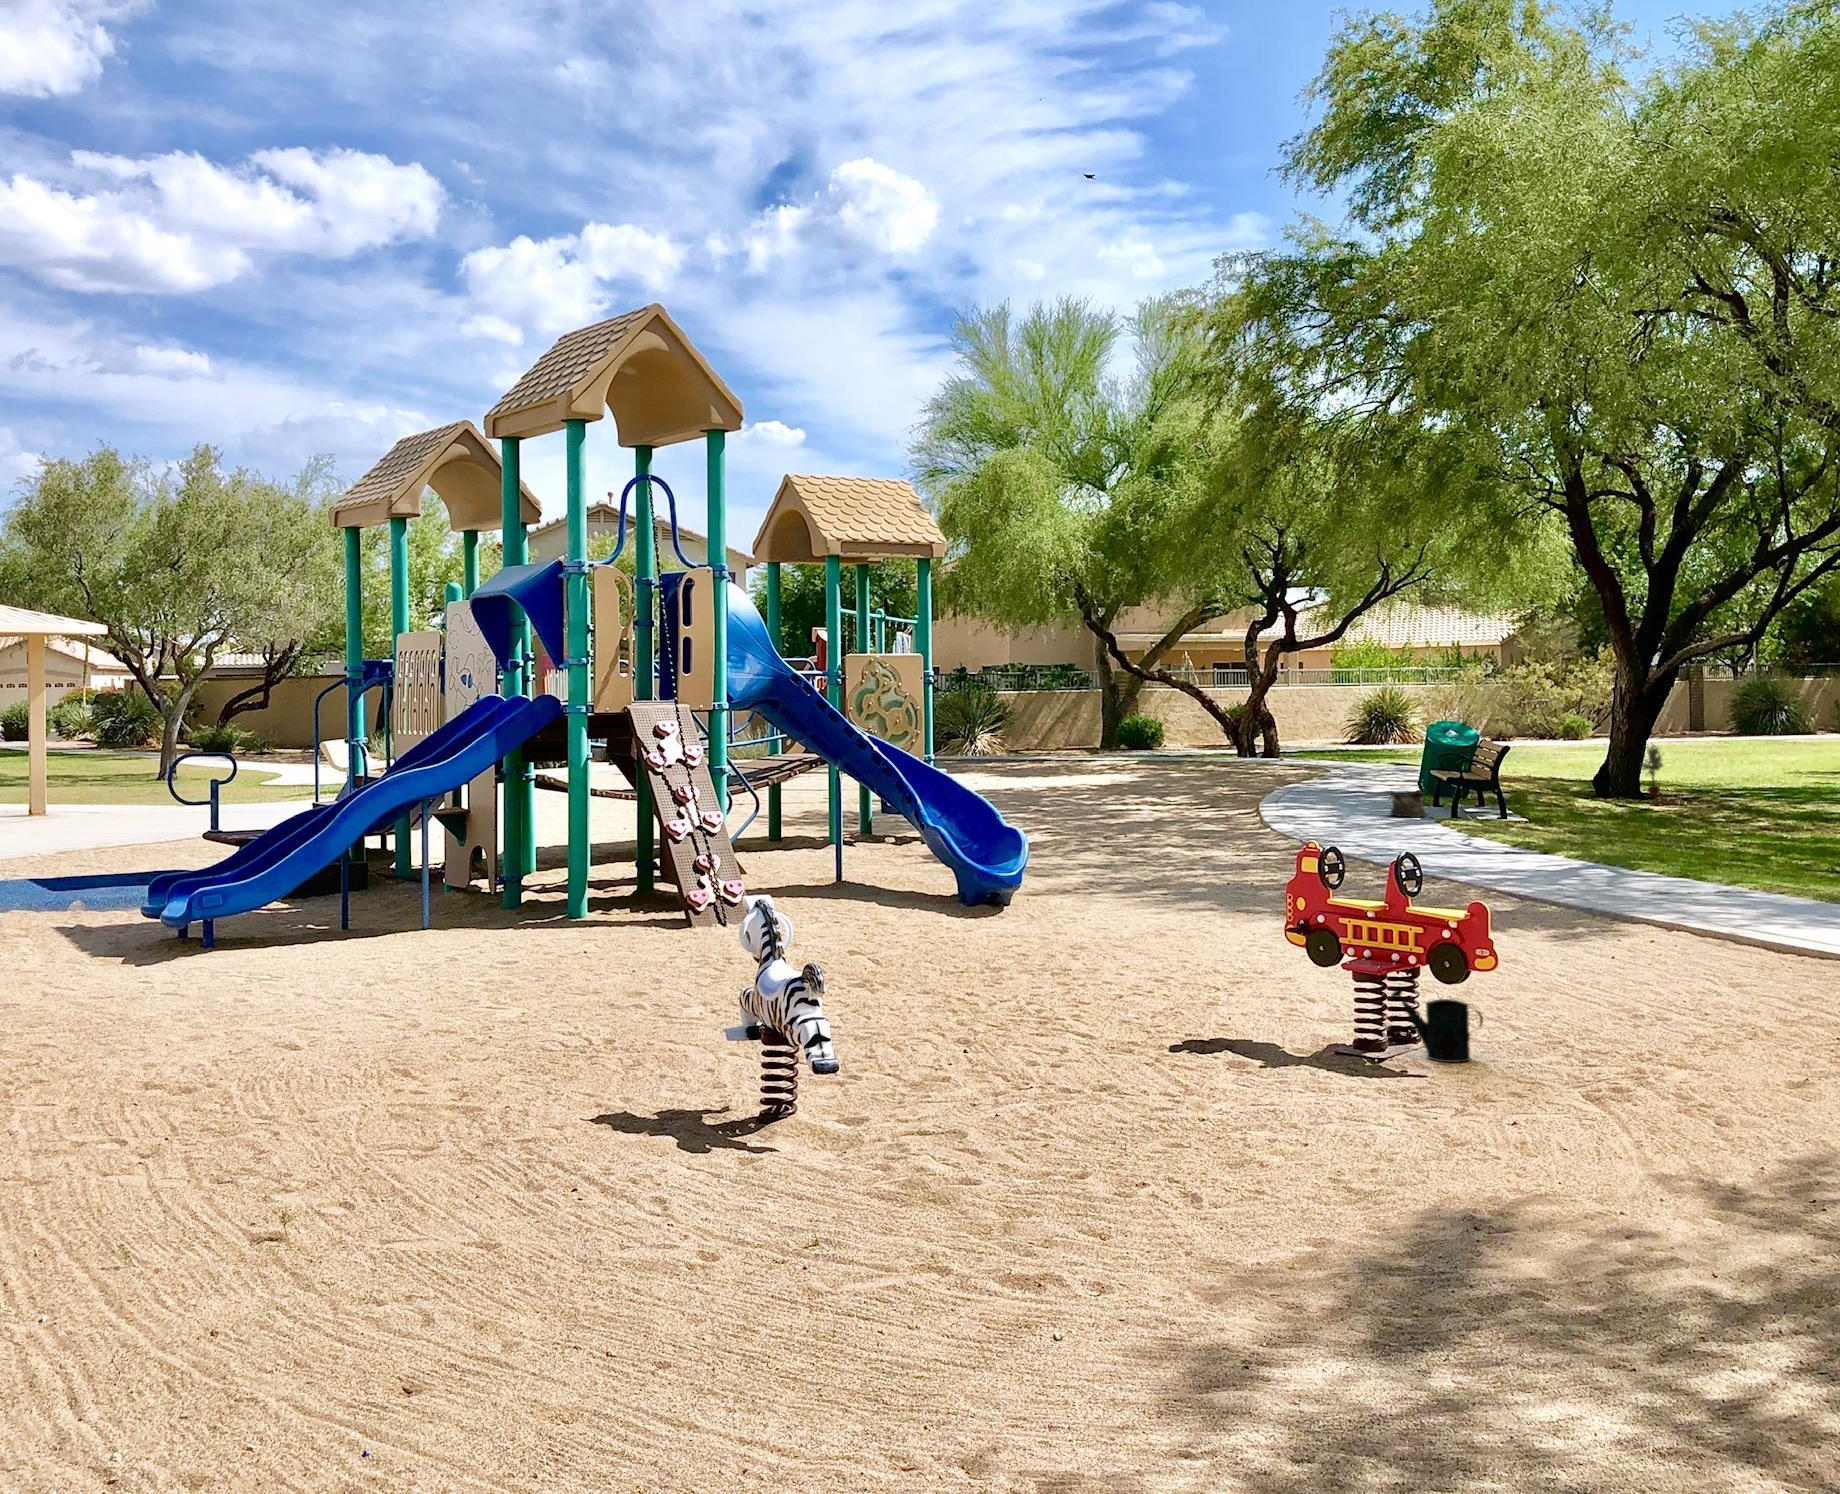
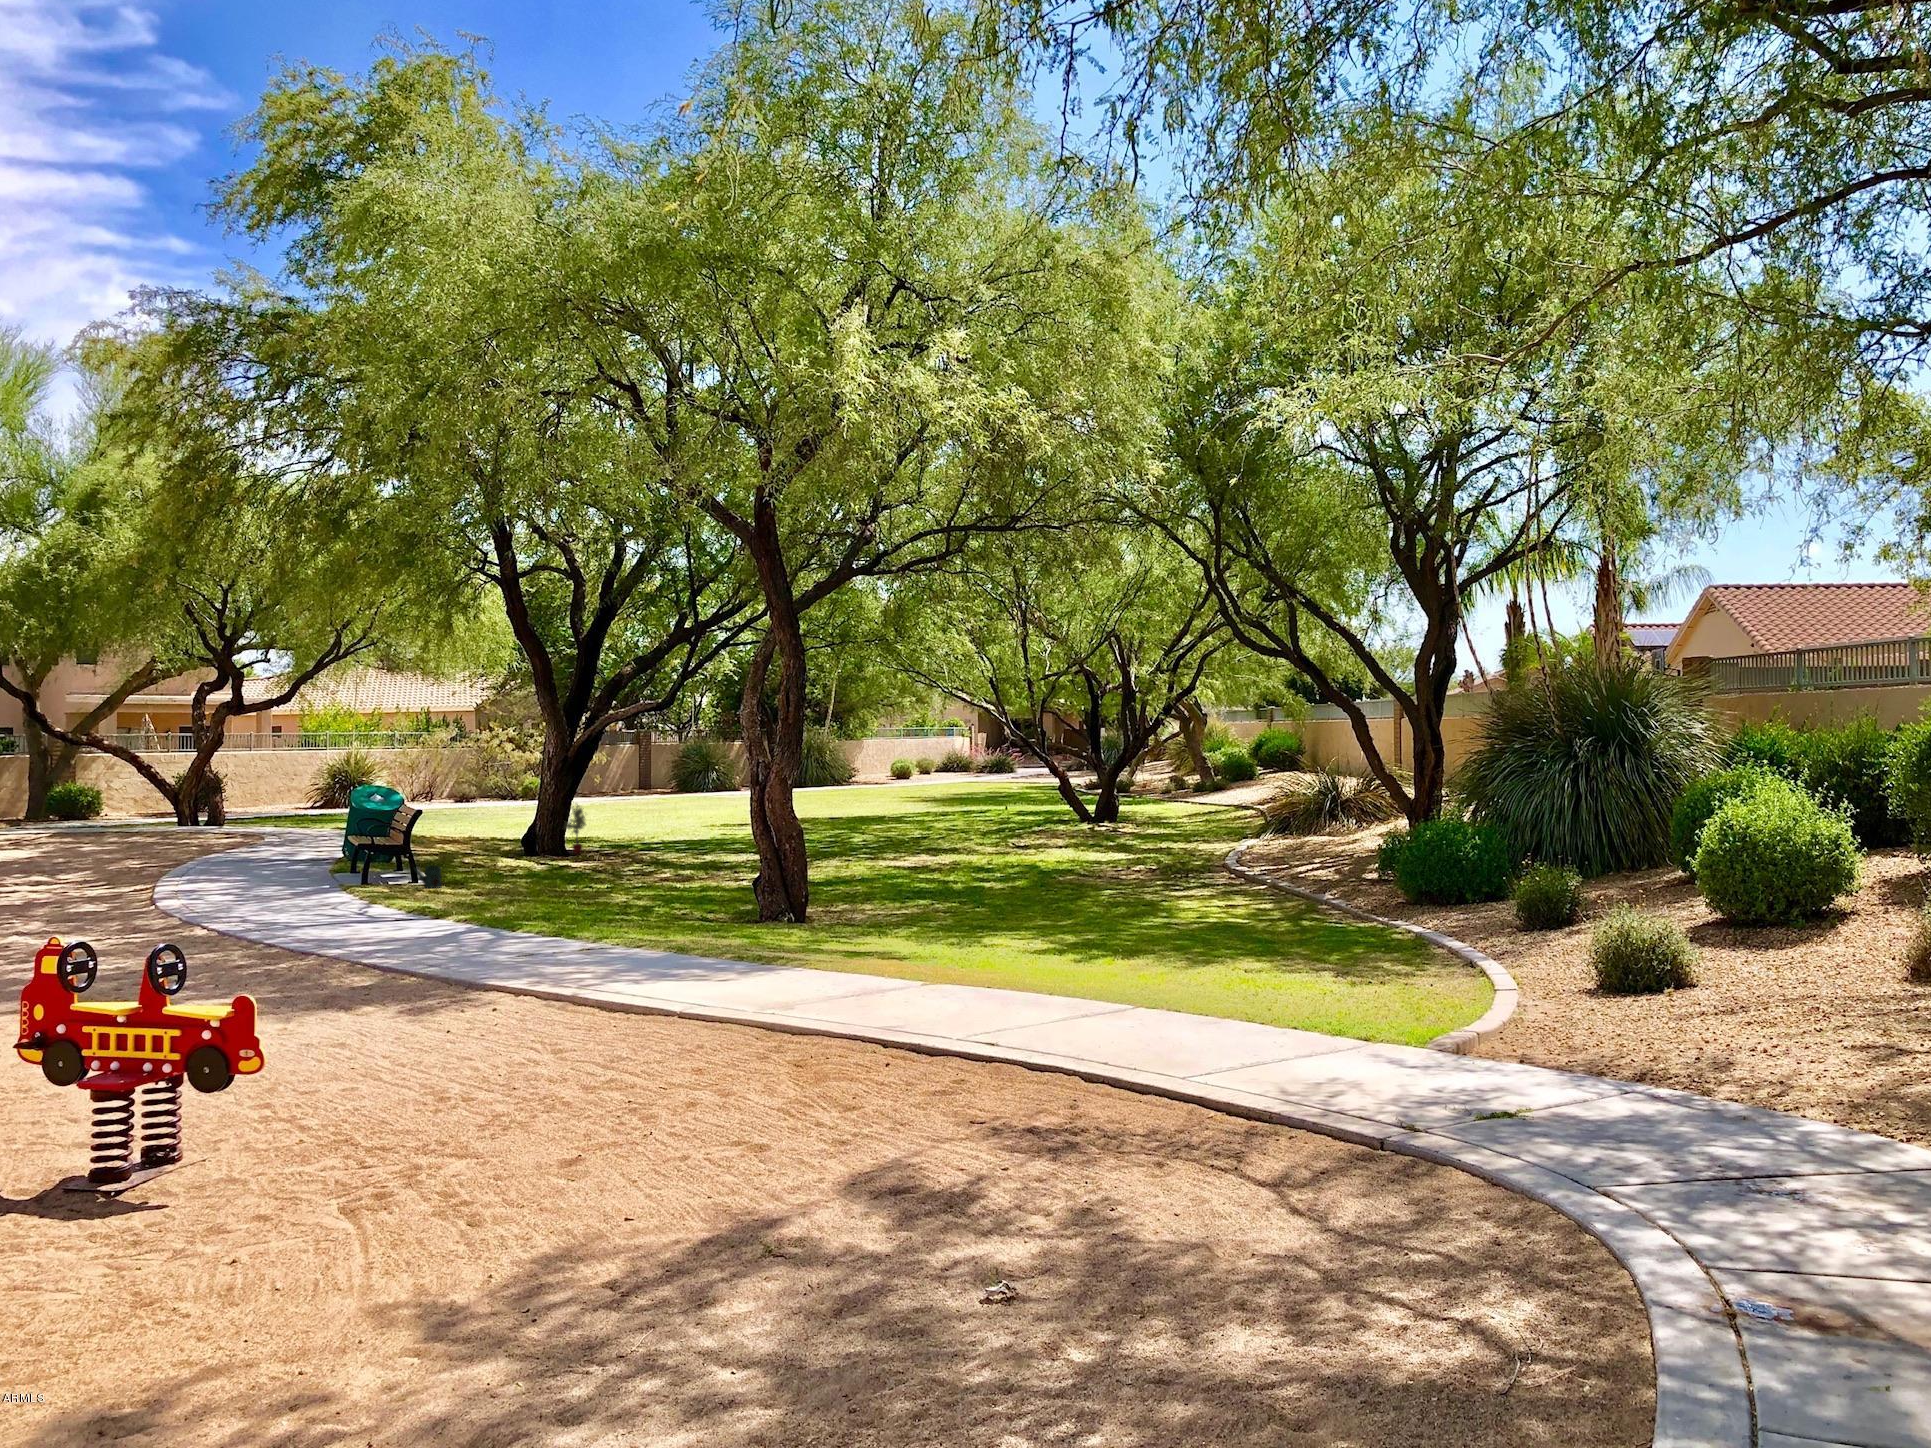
bag: present [1390,791,1427,817] -> none [307,859,348,887]
watering can: present [1392,989,1483,1062] -> present [411,864,441,888]

